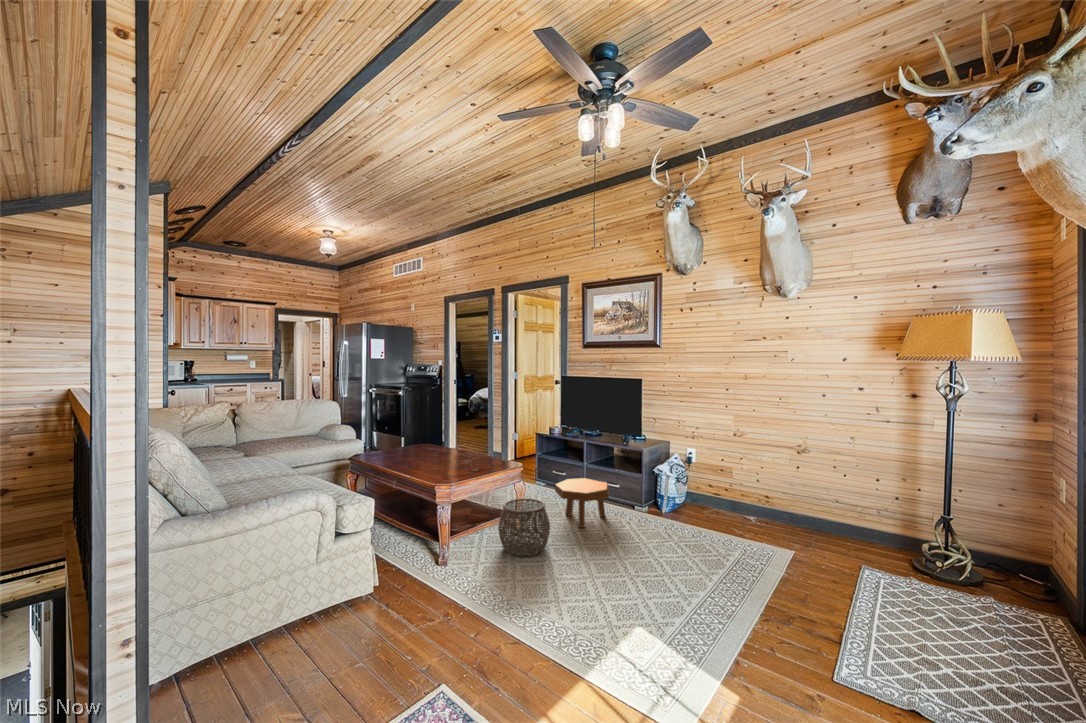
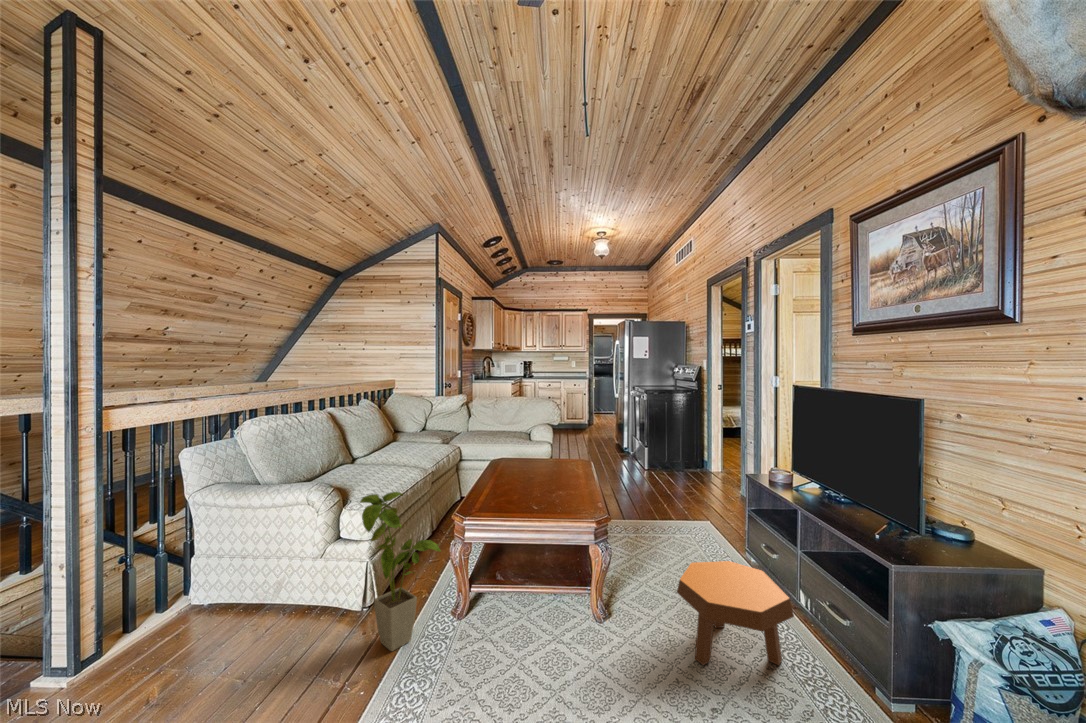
house plant: none [409,470,473,593] -> present [360,492,441,651]
woven basket: present [498,498,550,556] -> none [519,564,603,671]

